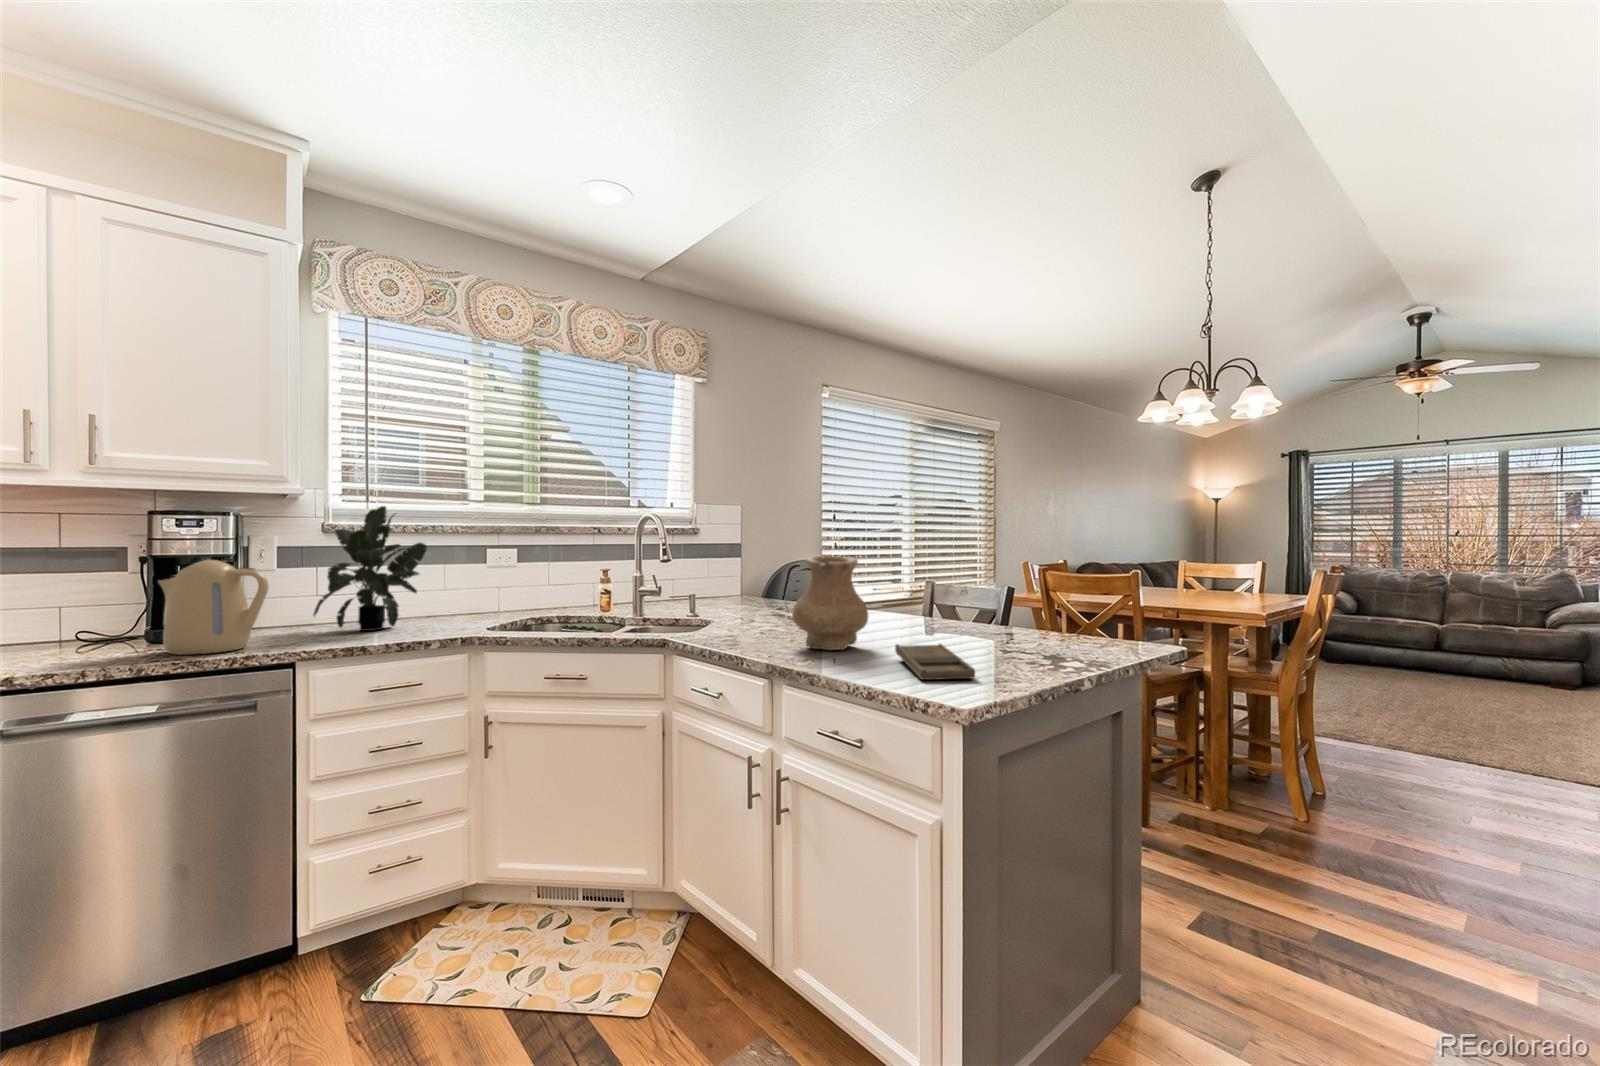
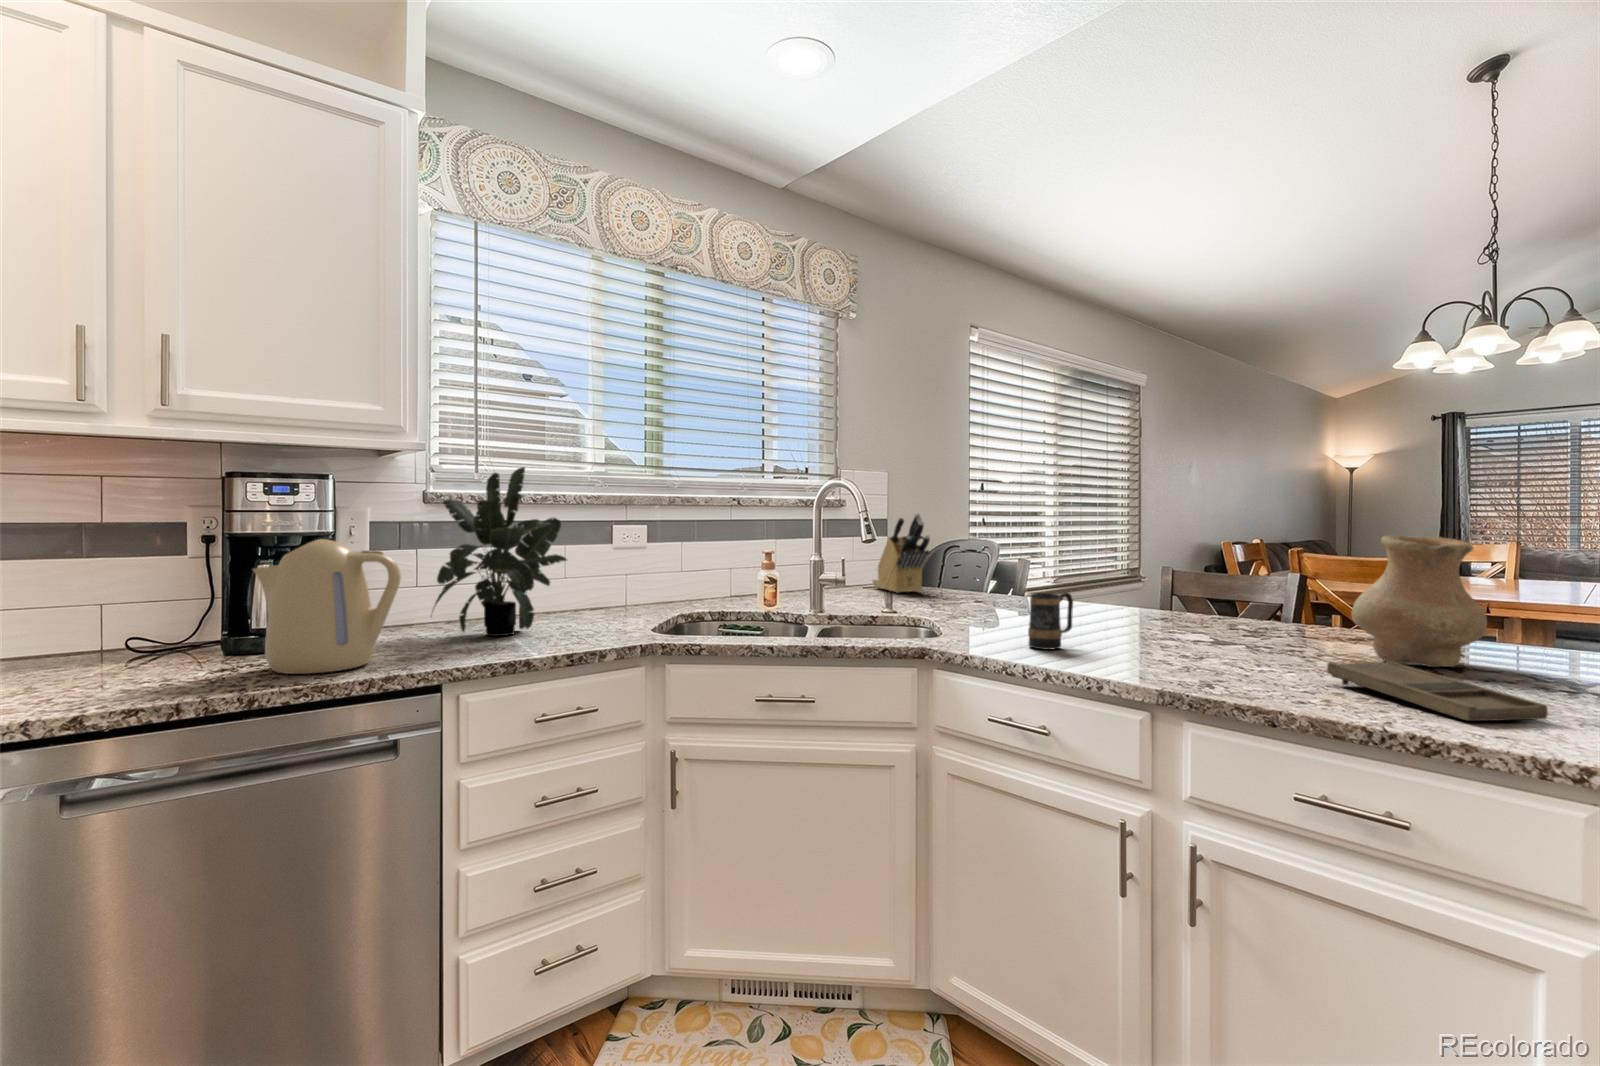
knife block: none [730,537,763,600] -> present [873,513,930,593]
vase: present [792,556,868,650] -> present [1352,535,1487,667]
mug: none [745,597,778,639] -> present [1028,592,1073,650]

